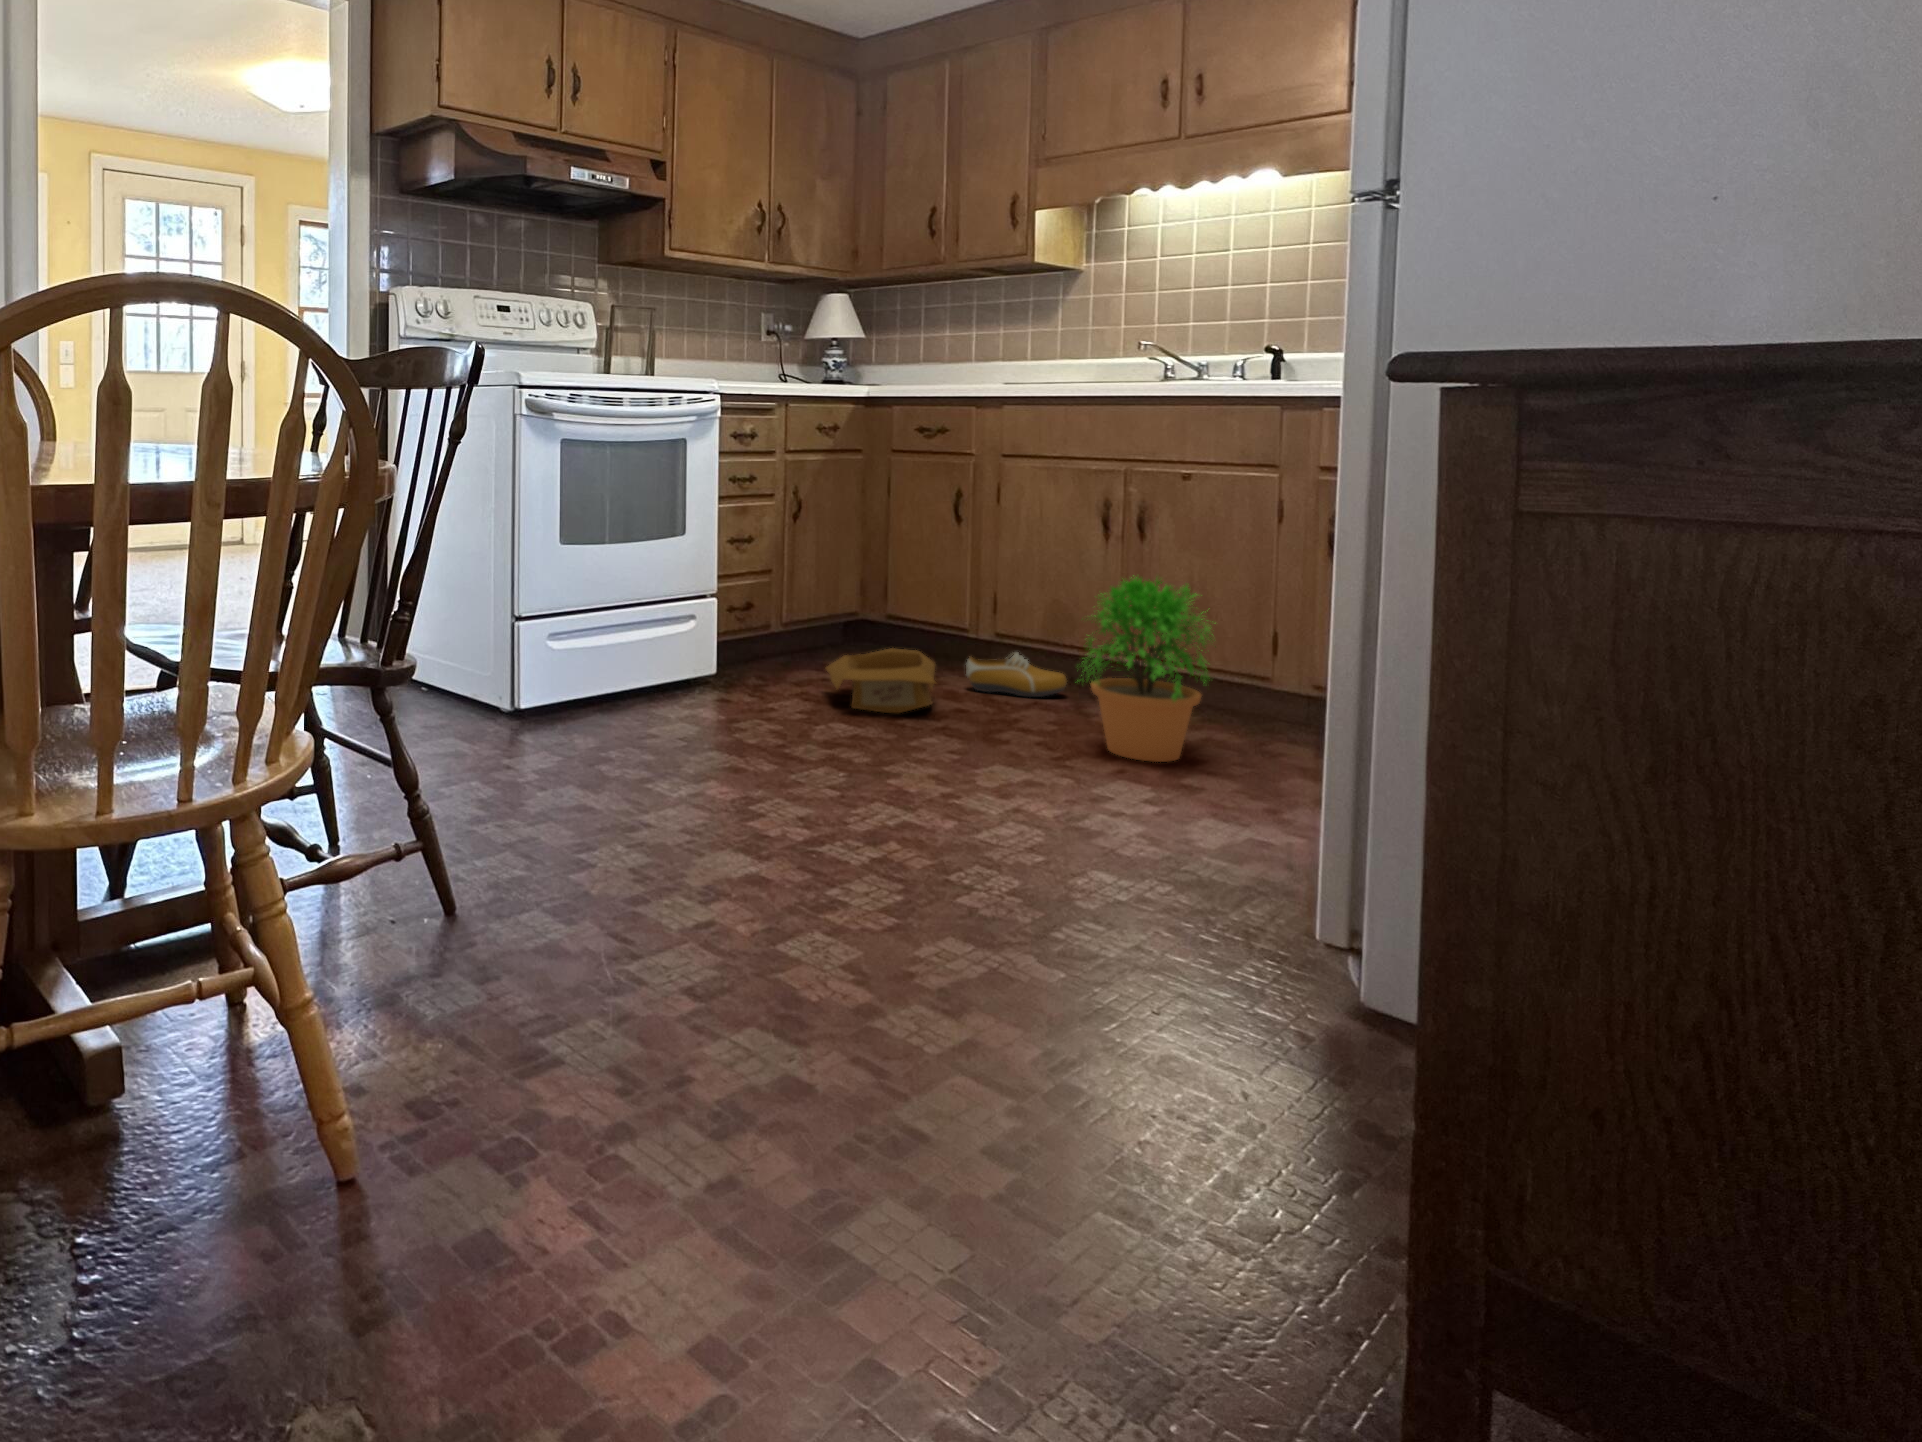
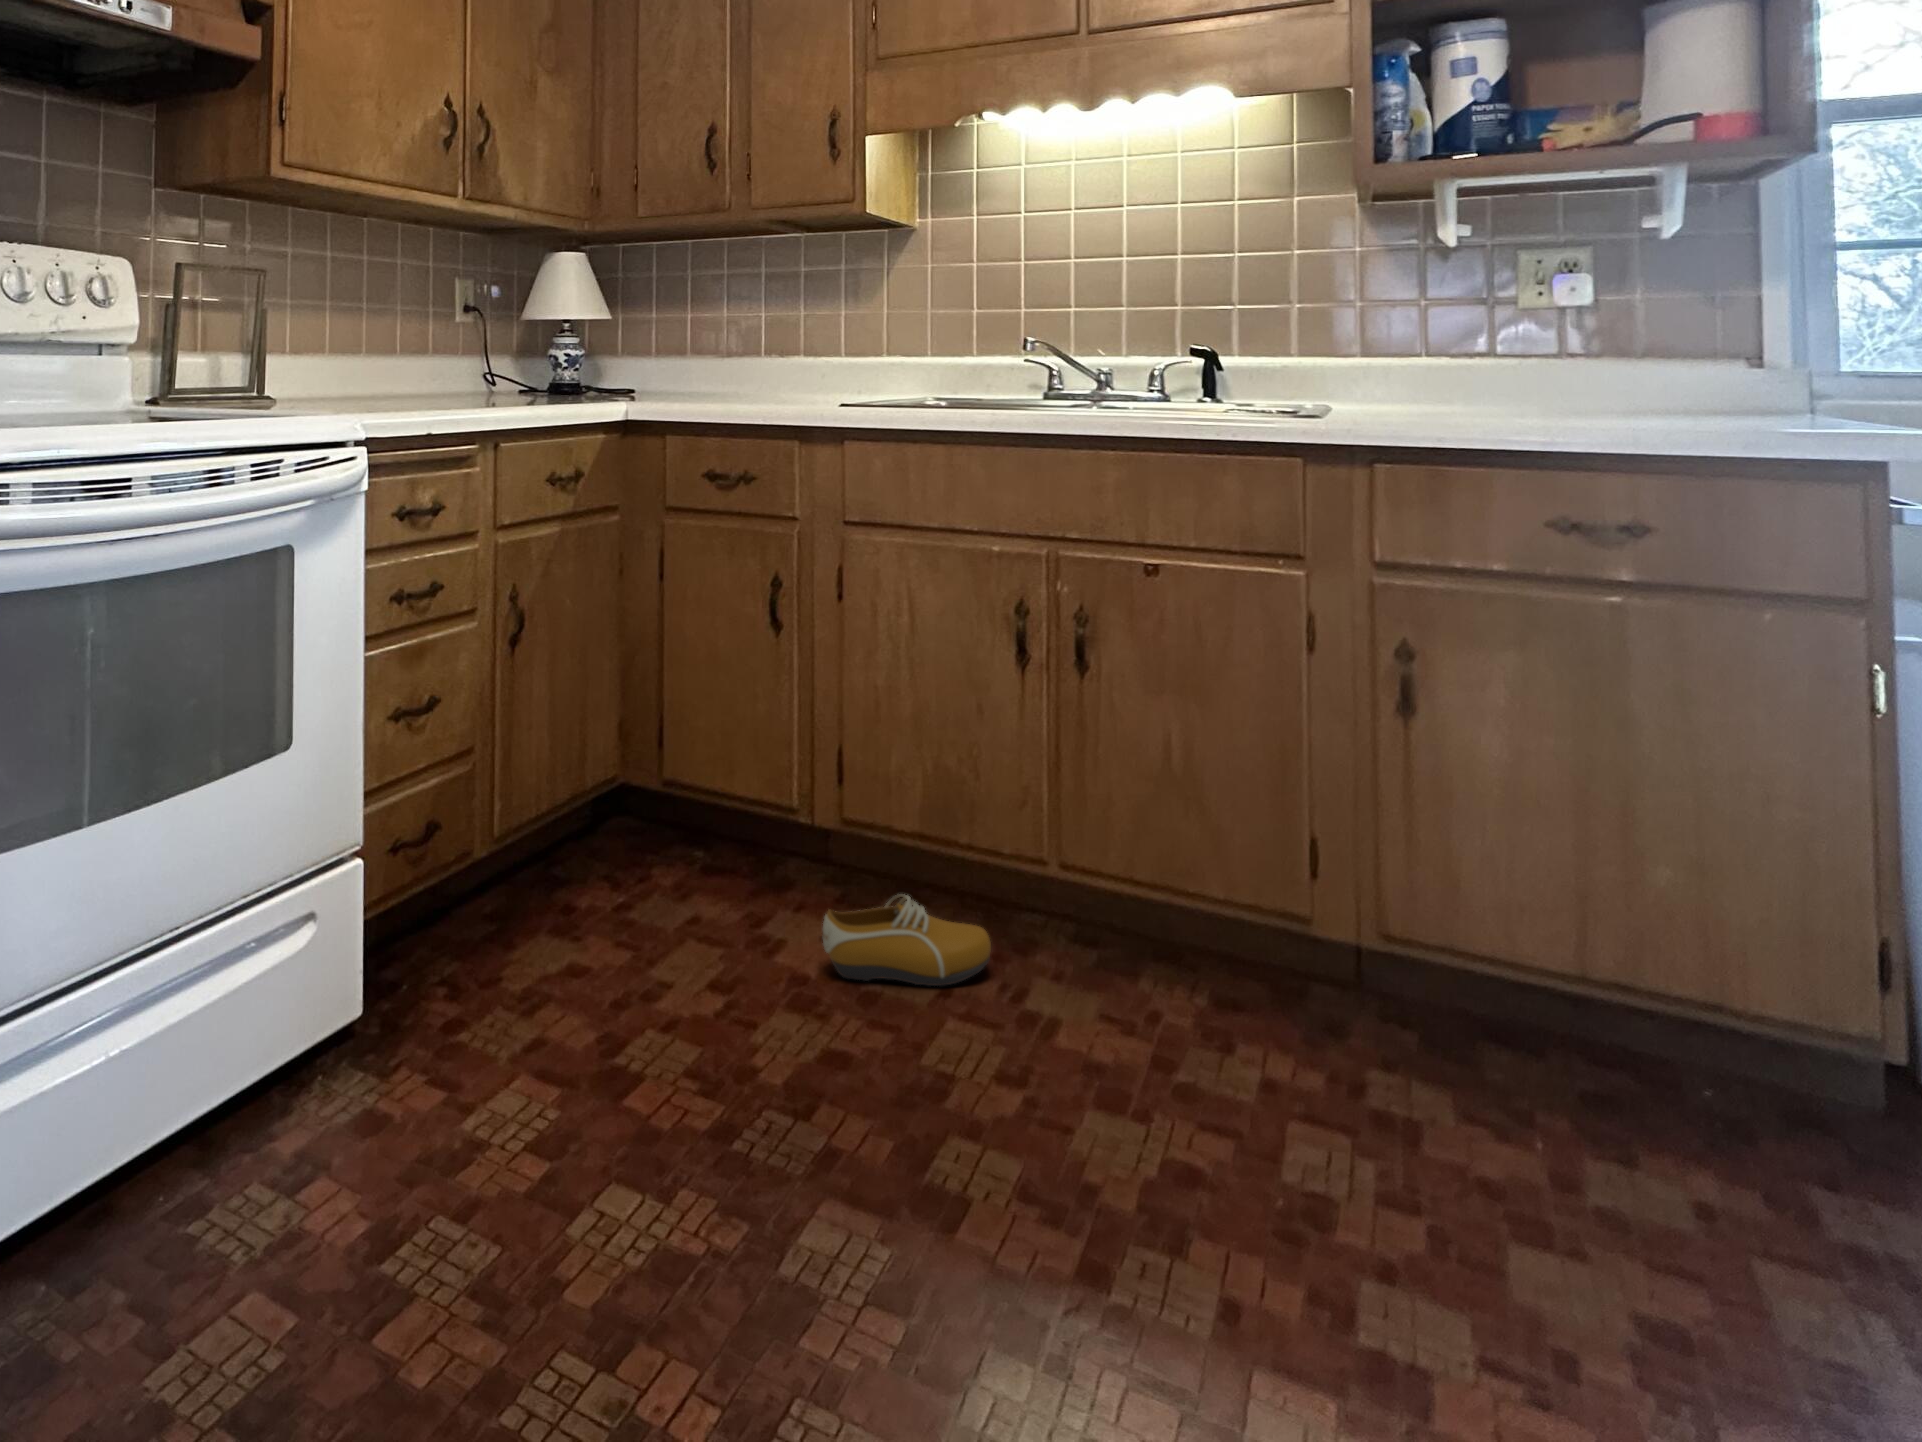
potted plant: present [1077,577,1215,762] -> none [1080,829,1404,1255]
cardboard box: present [826,648,936,713] -> none [577,926,817,1122]

